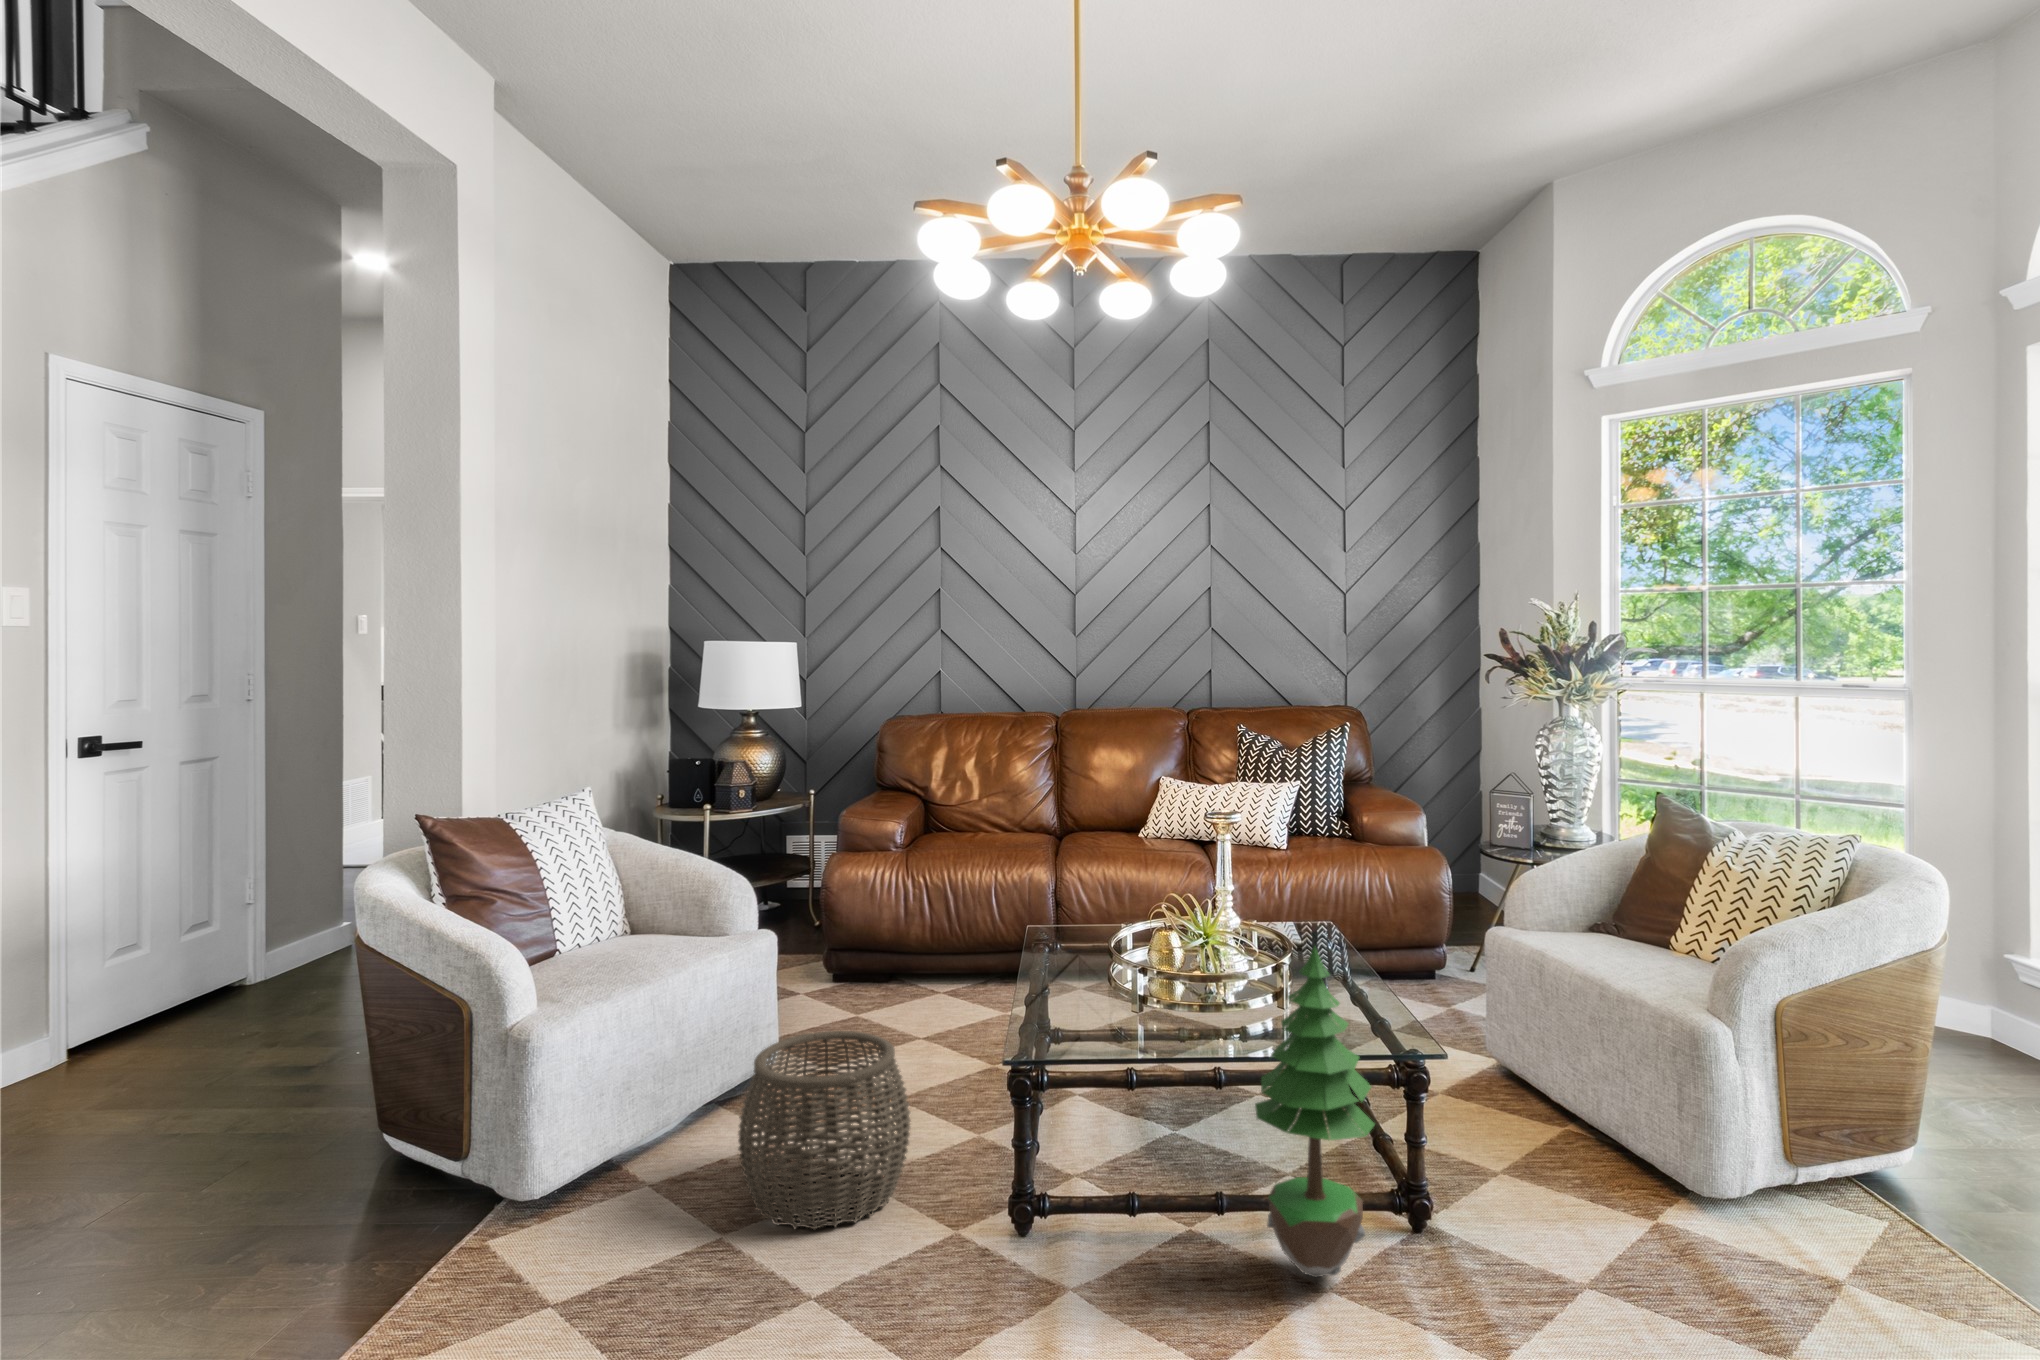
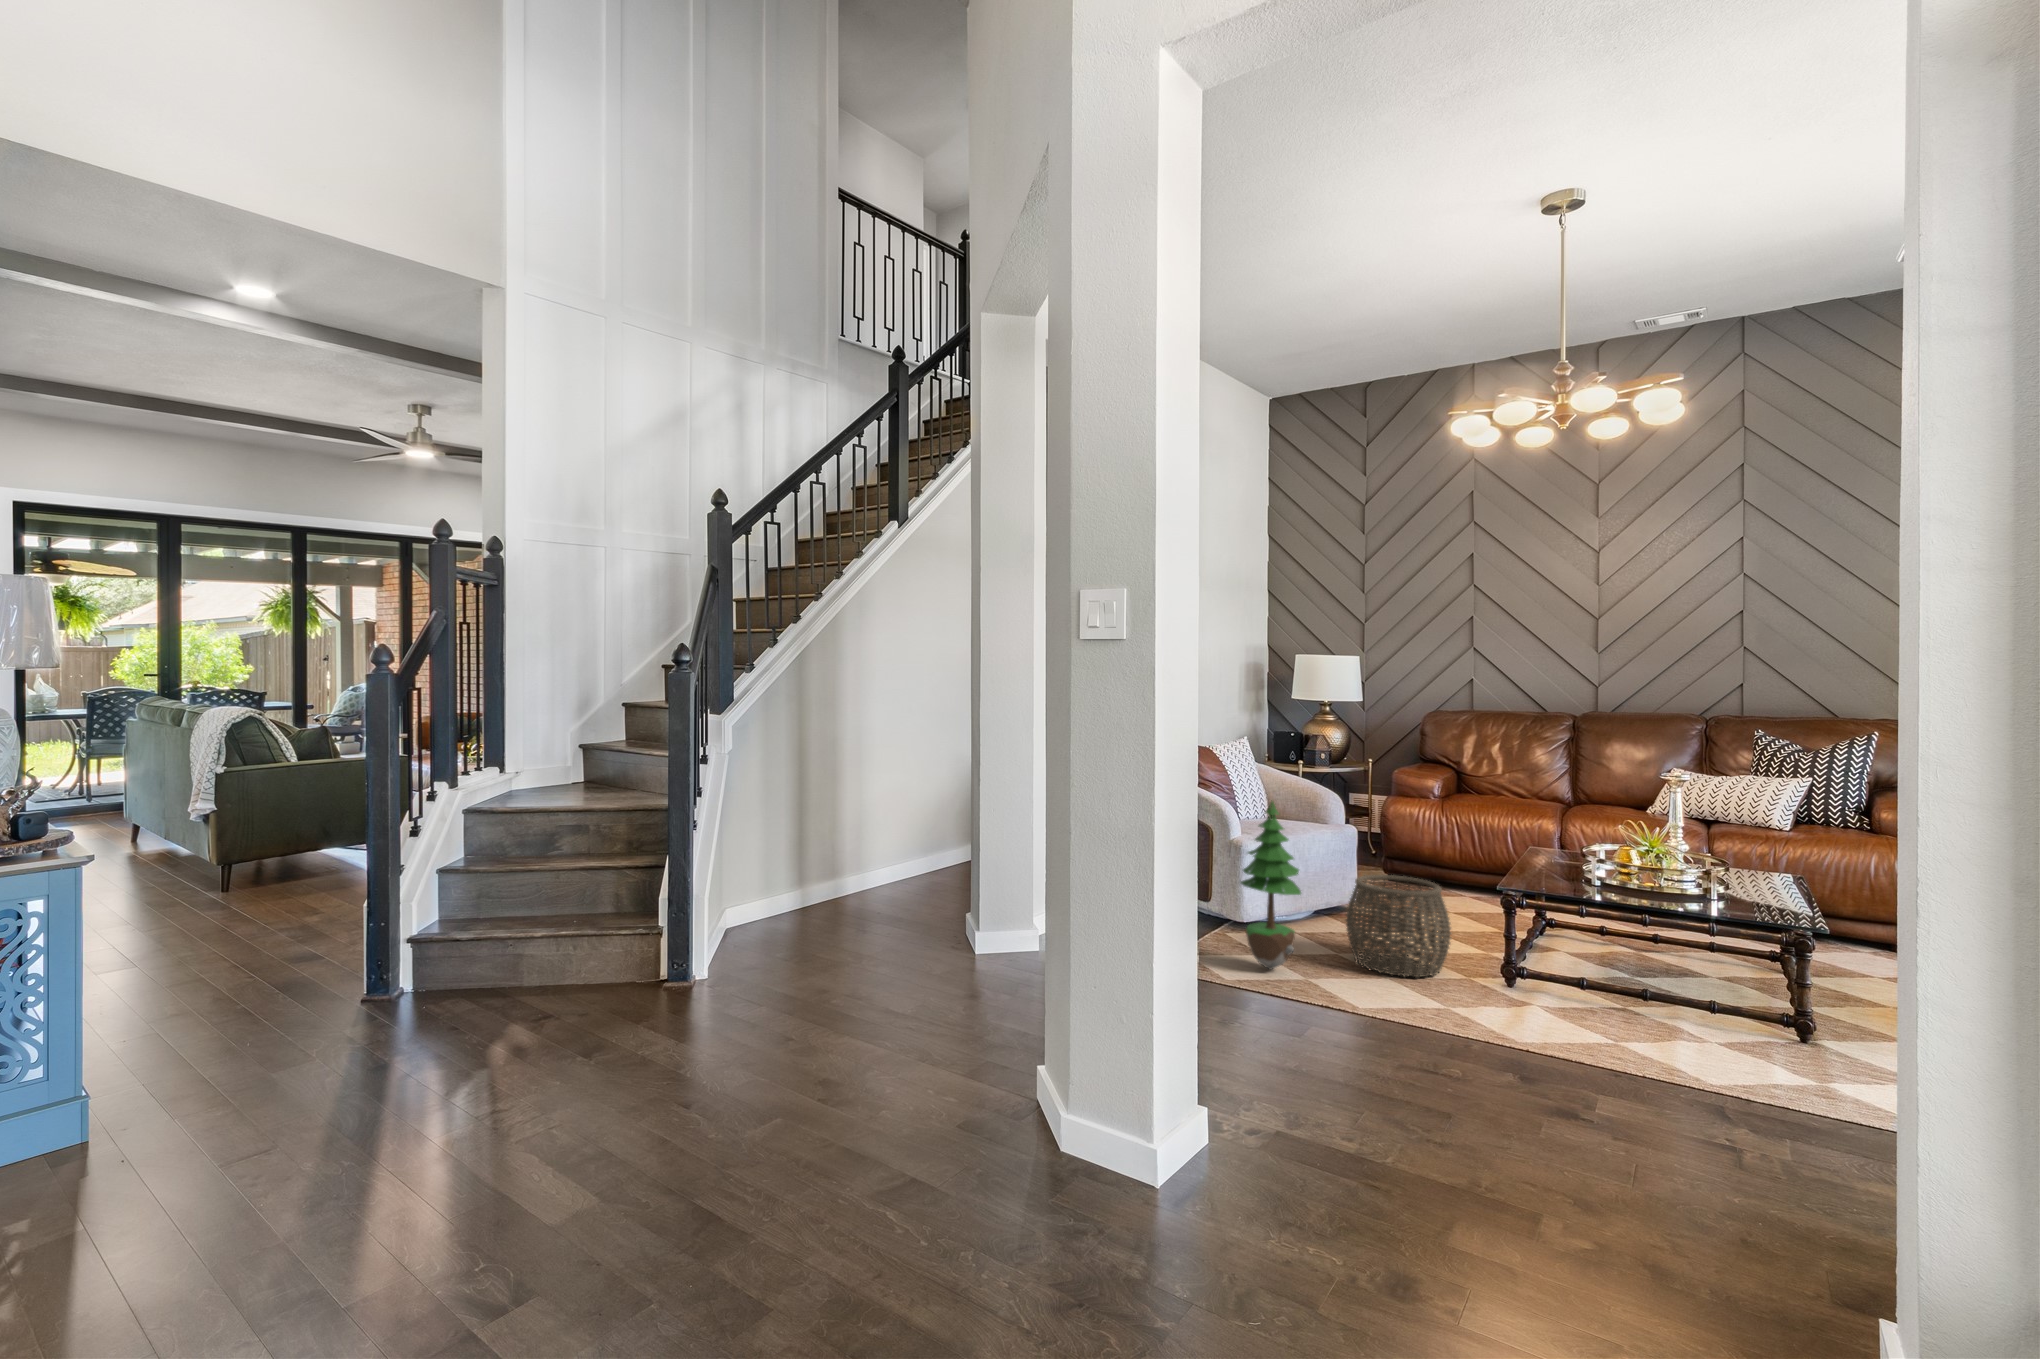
potted tree: present [1255,947,1375,1277] -> present [1241,801,1301,970]

